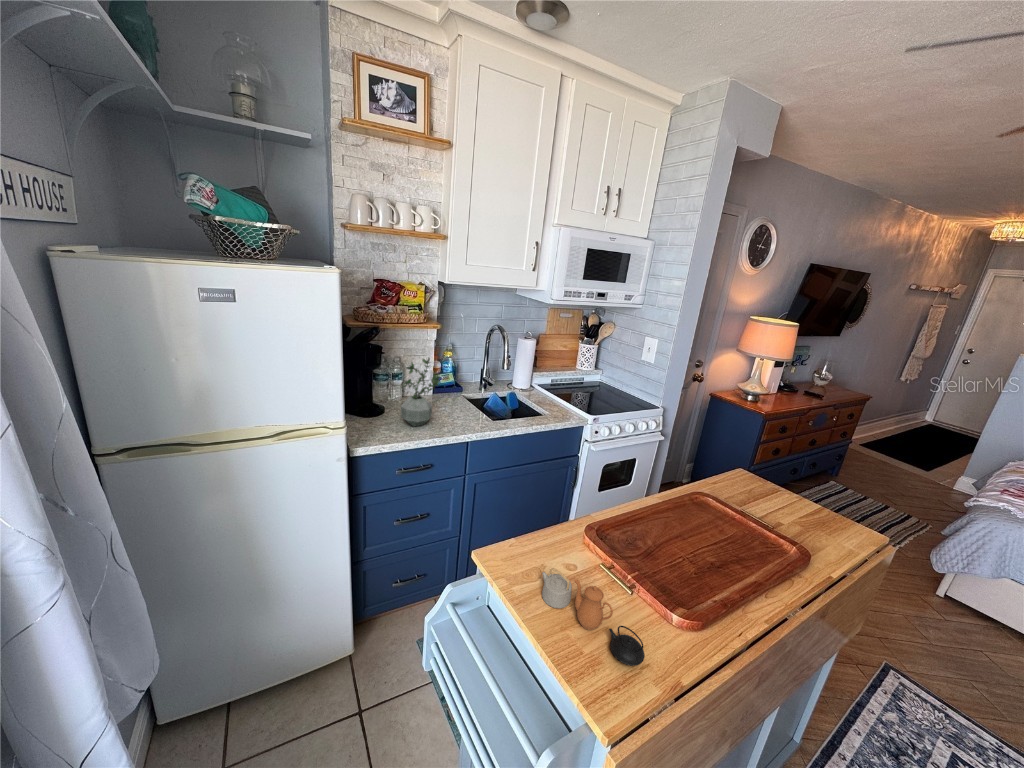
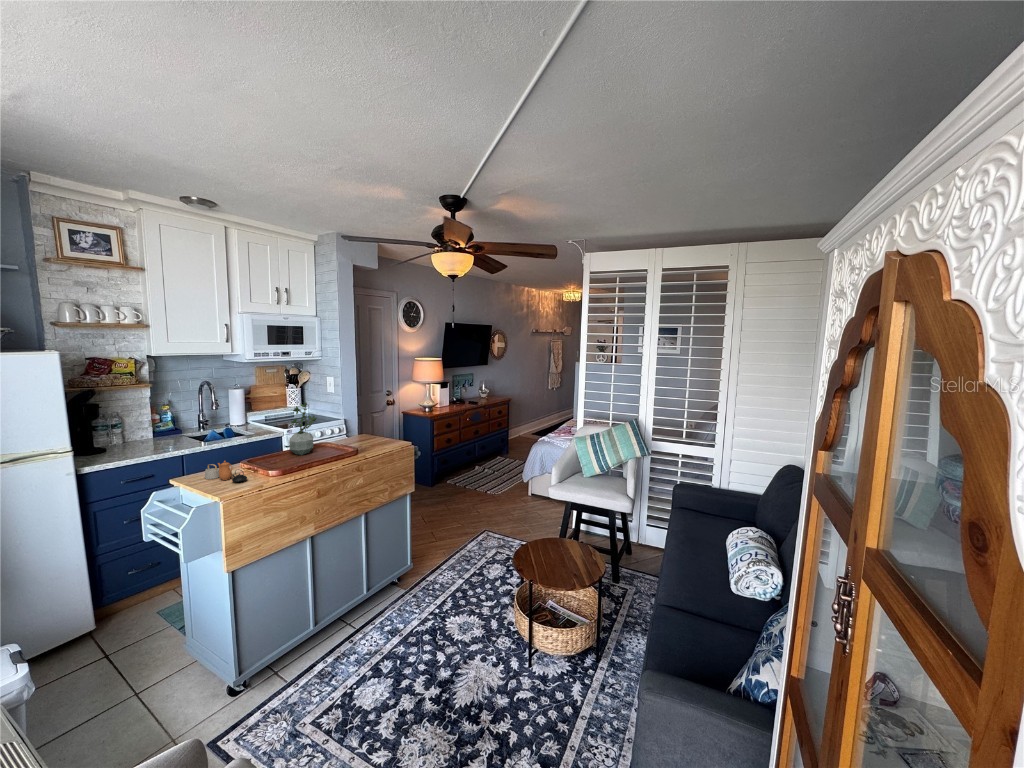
potted plant: present [401,357,440,427] -> present [289,402,317,455]

